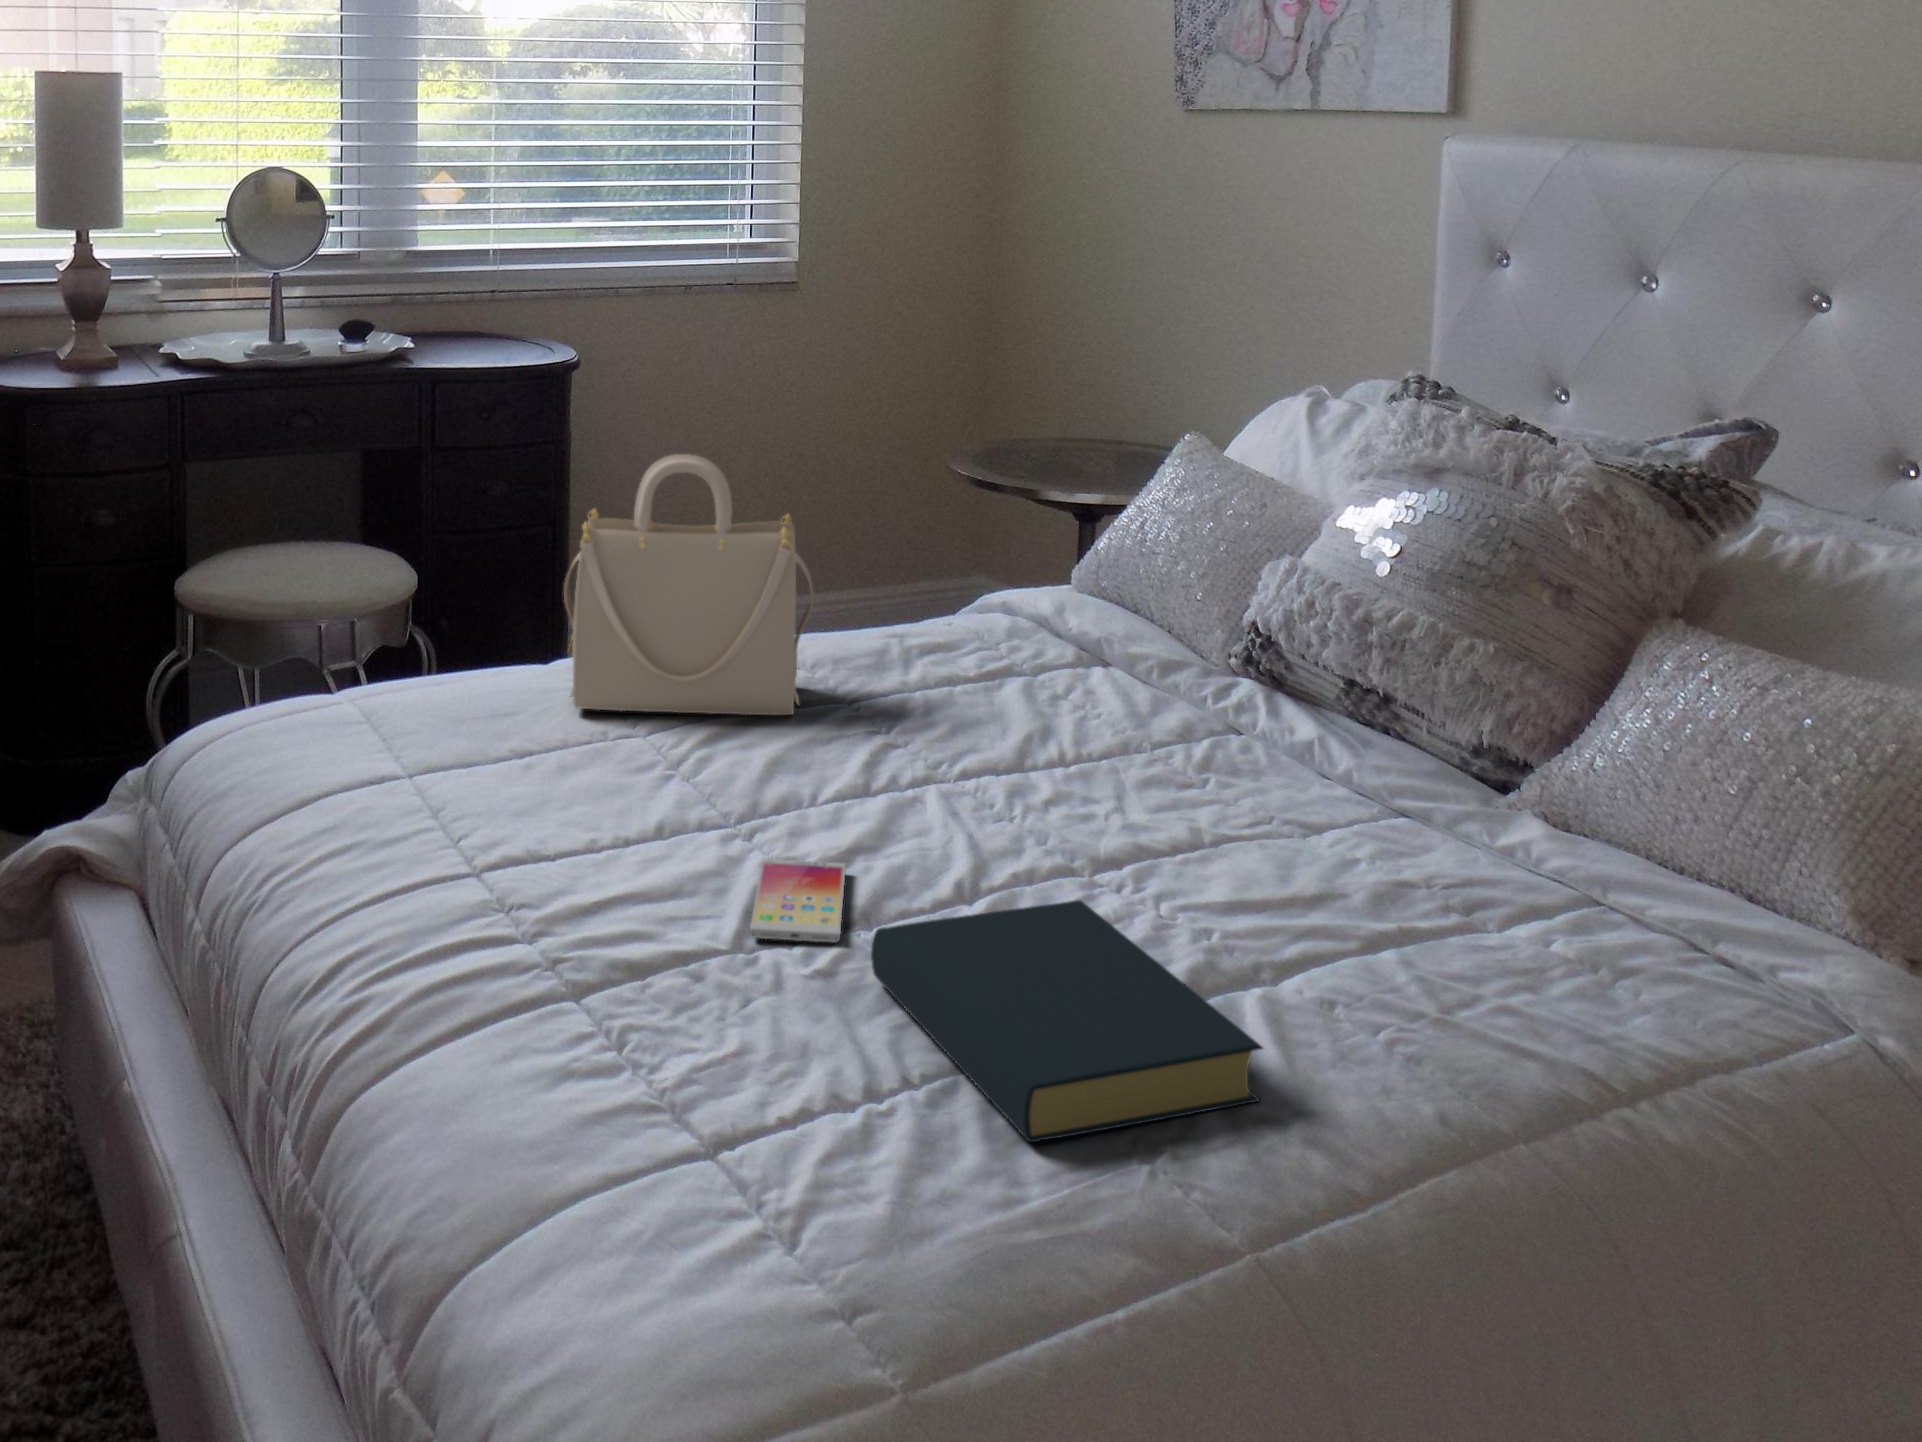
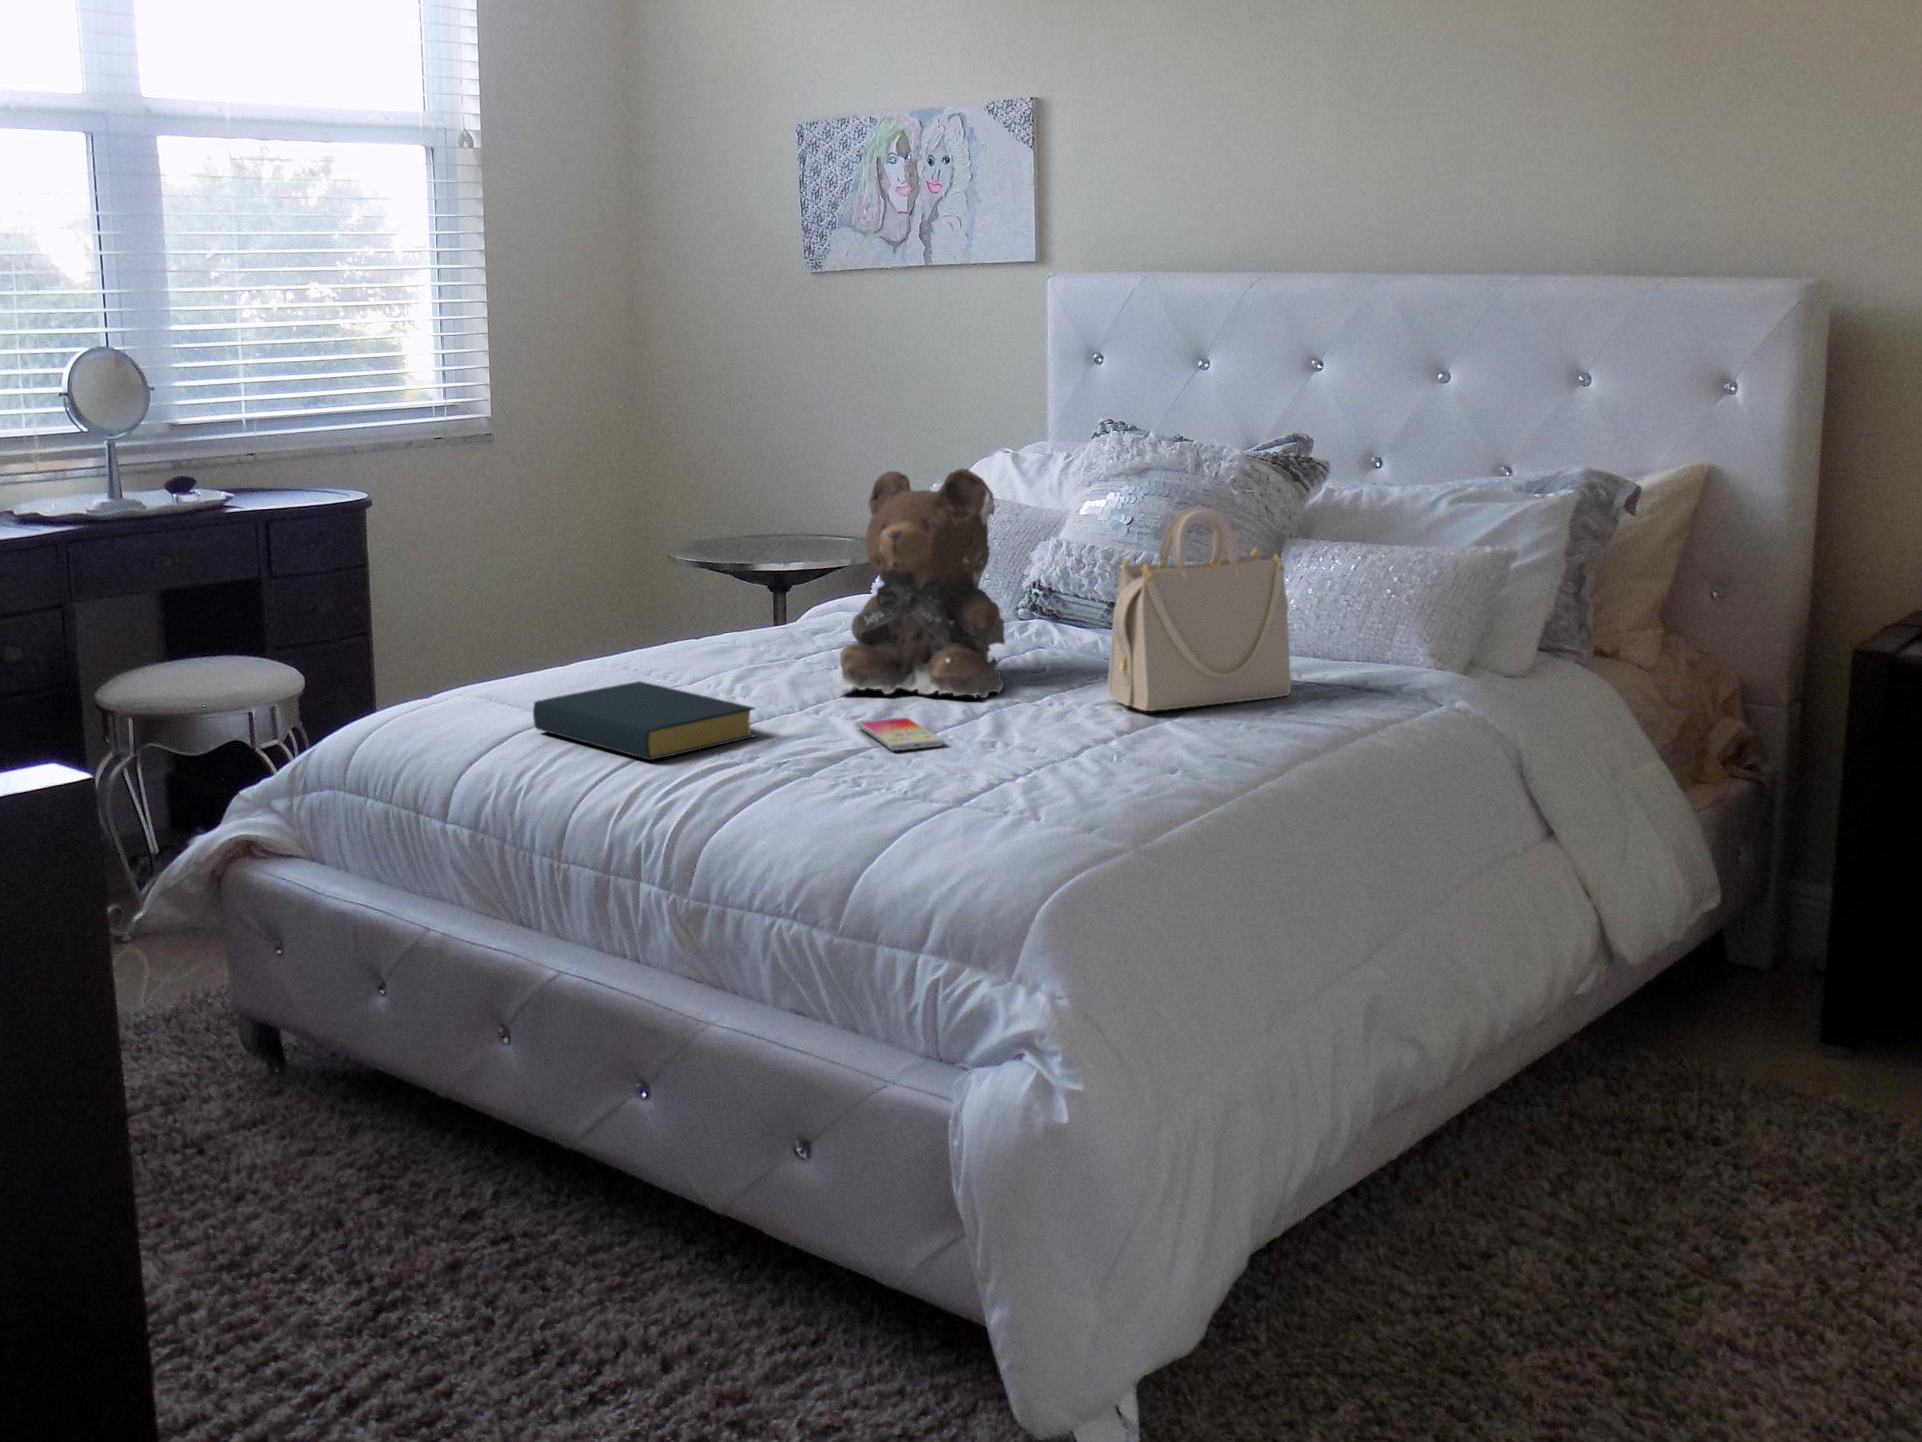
handbag: present [564,454,813,715] -> present [1108,506,1291,711]
teddy bear: none [812,454,1089,840] -> present [837,468,1005,698]
hardback book: present [871,900,1263,1143] -> present [533,681,755,760]

